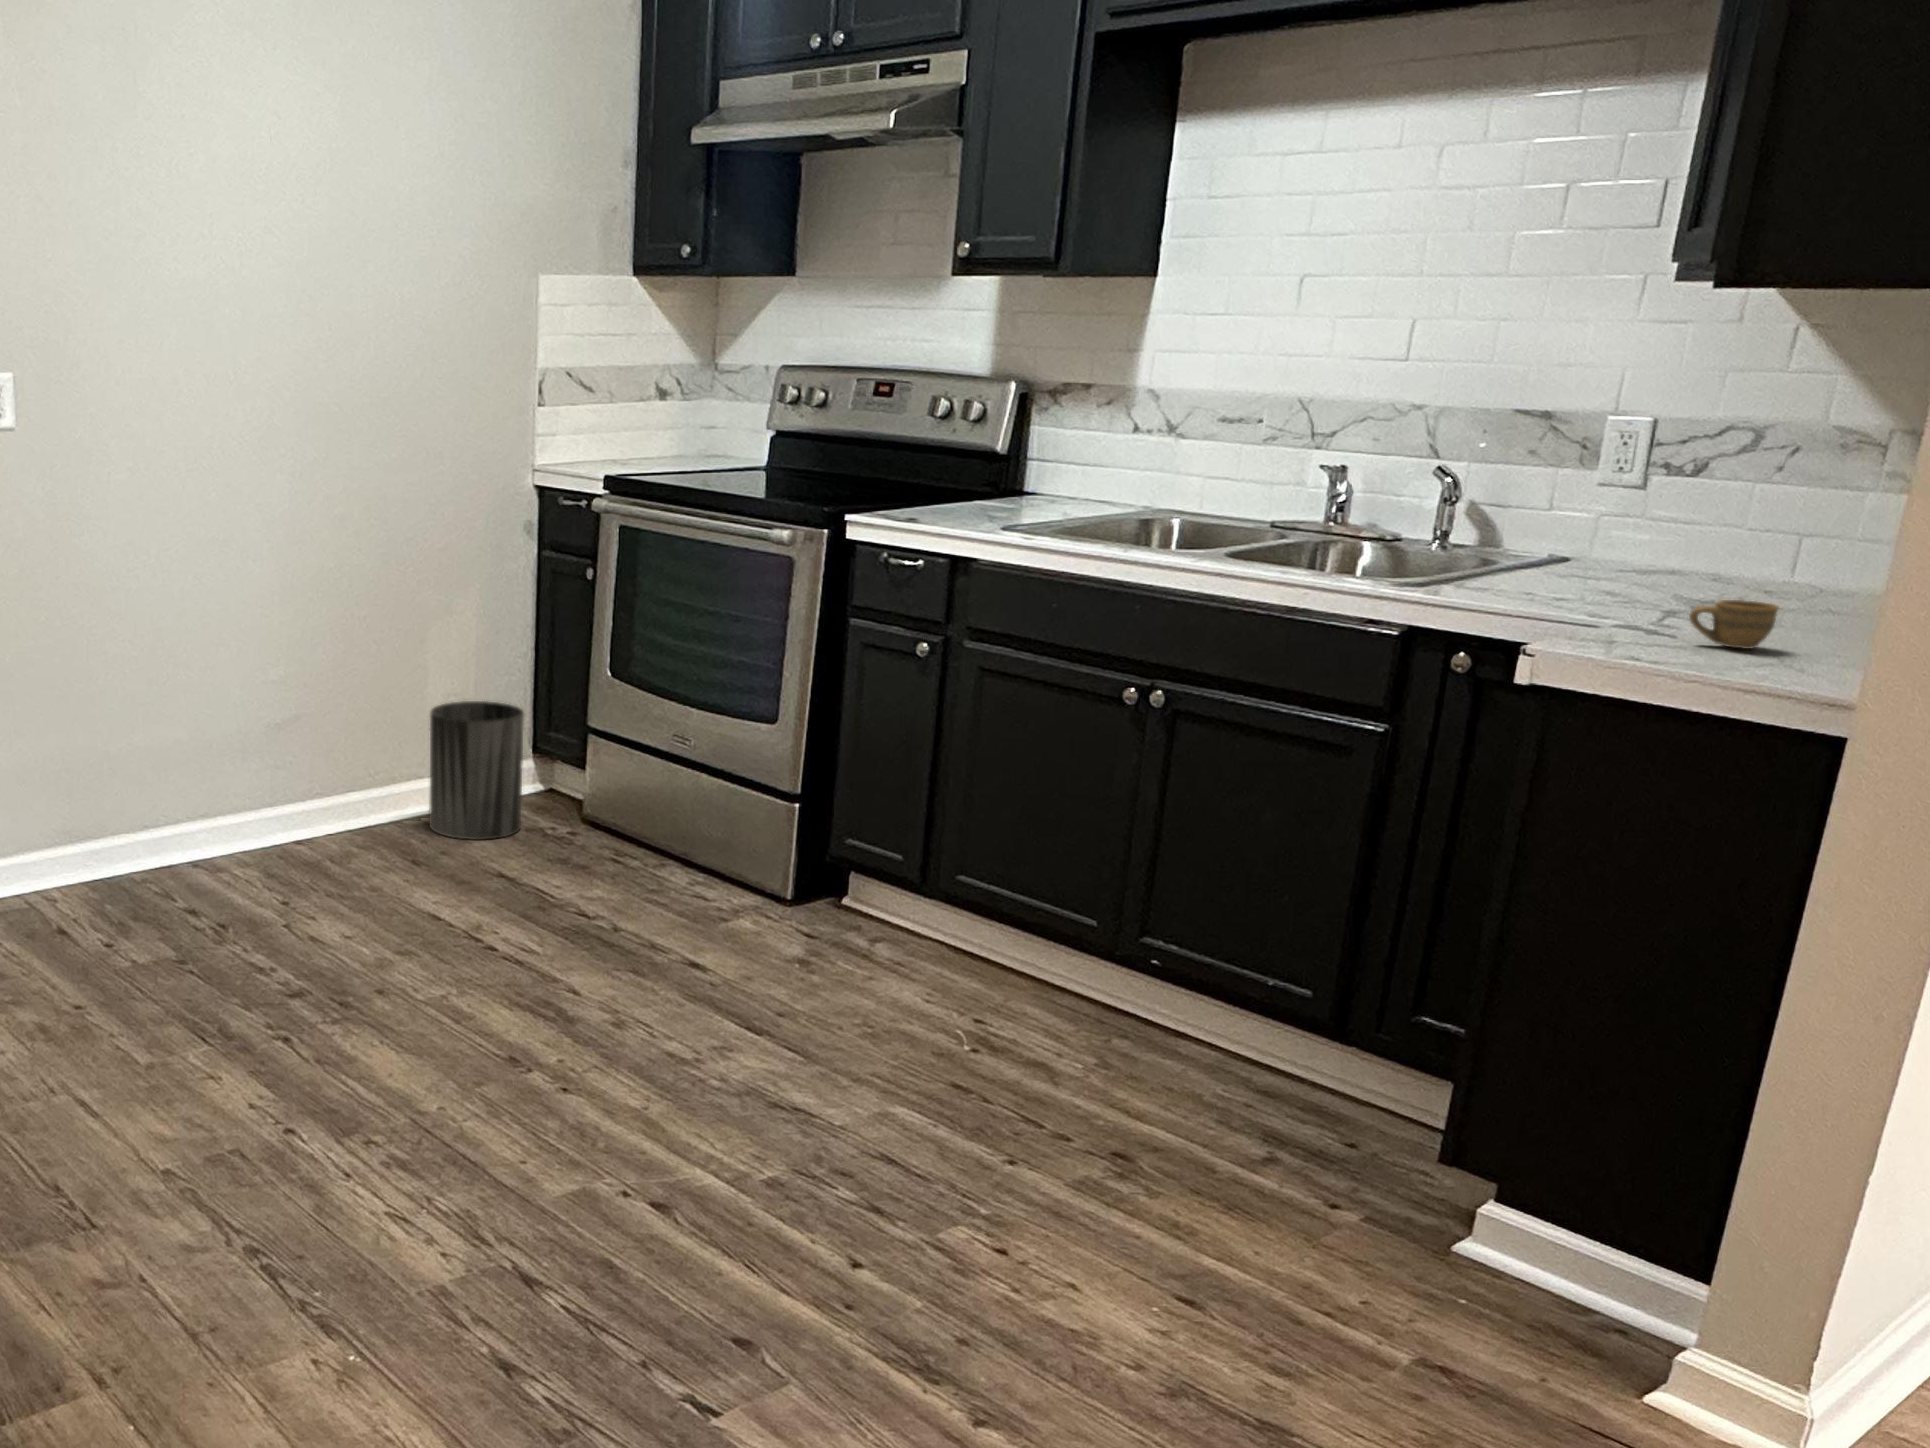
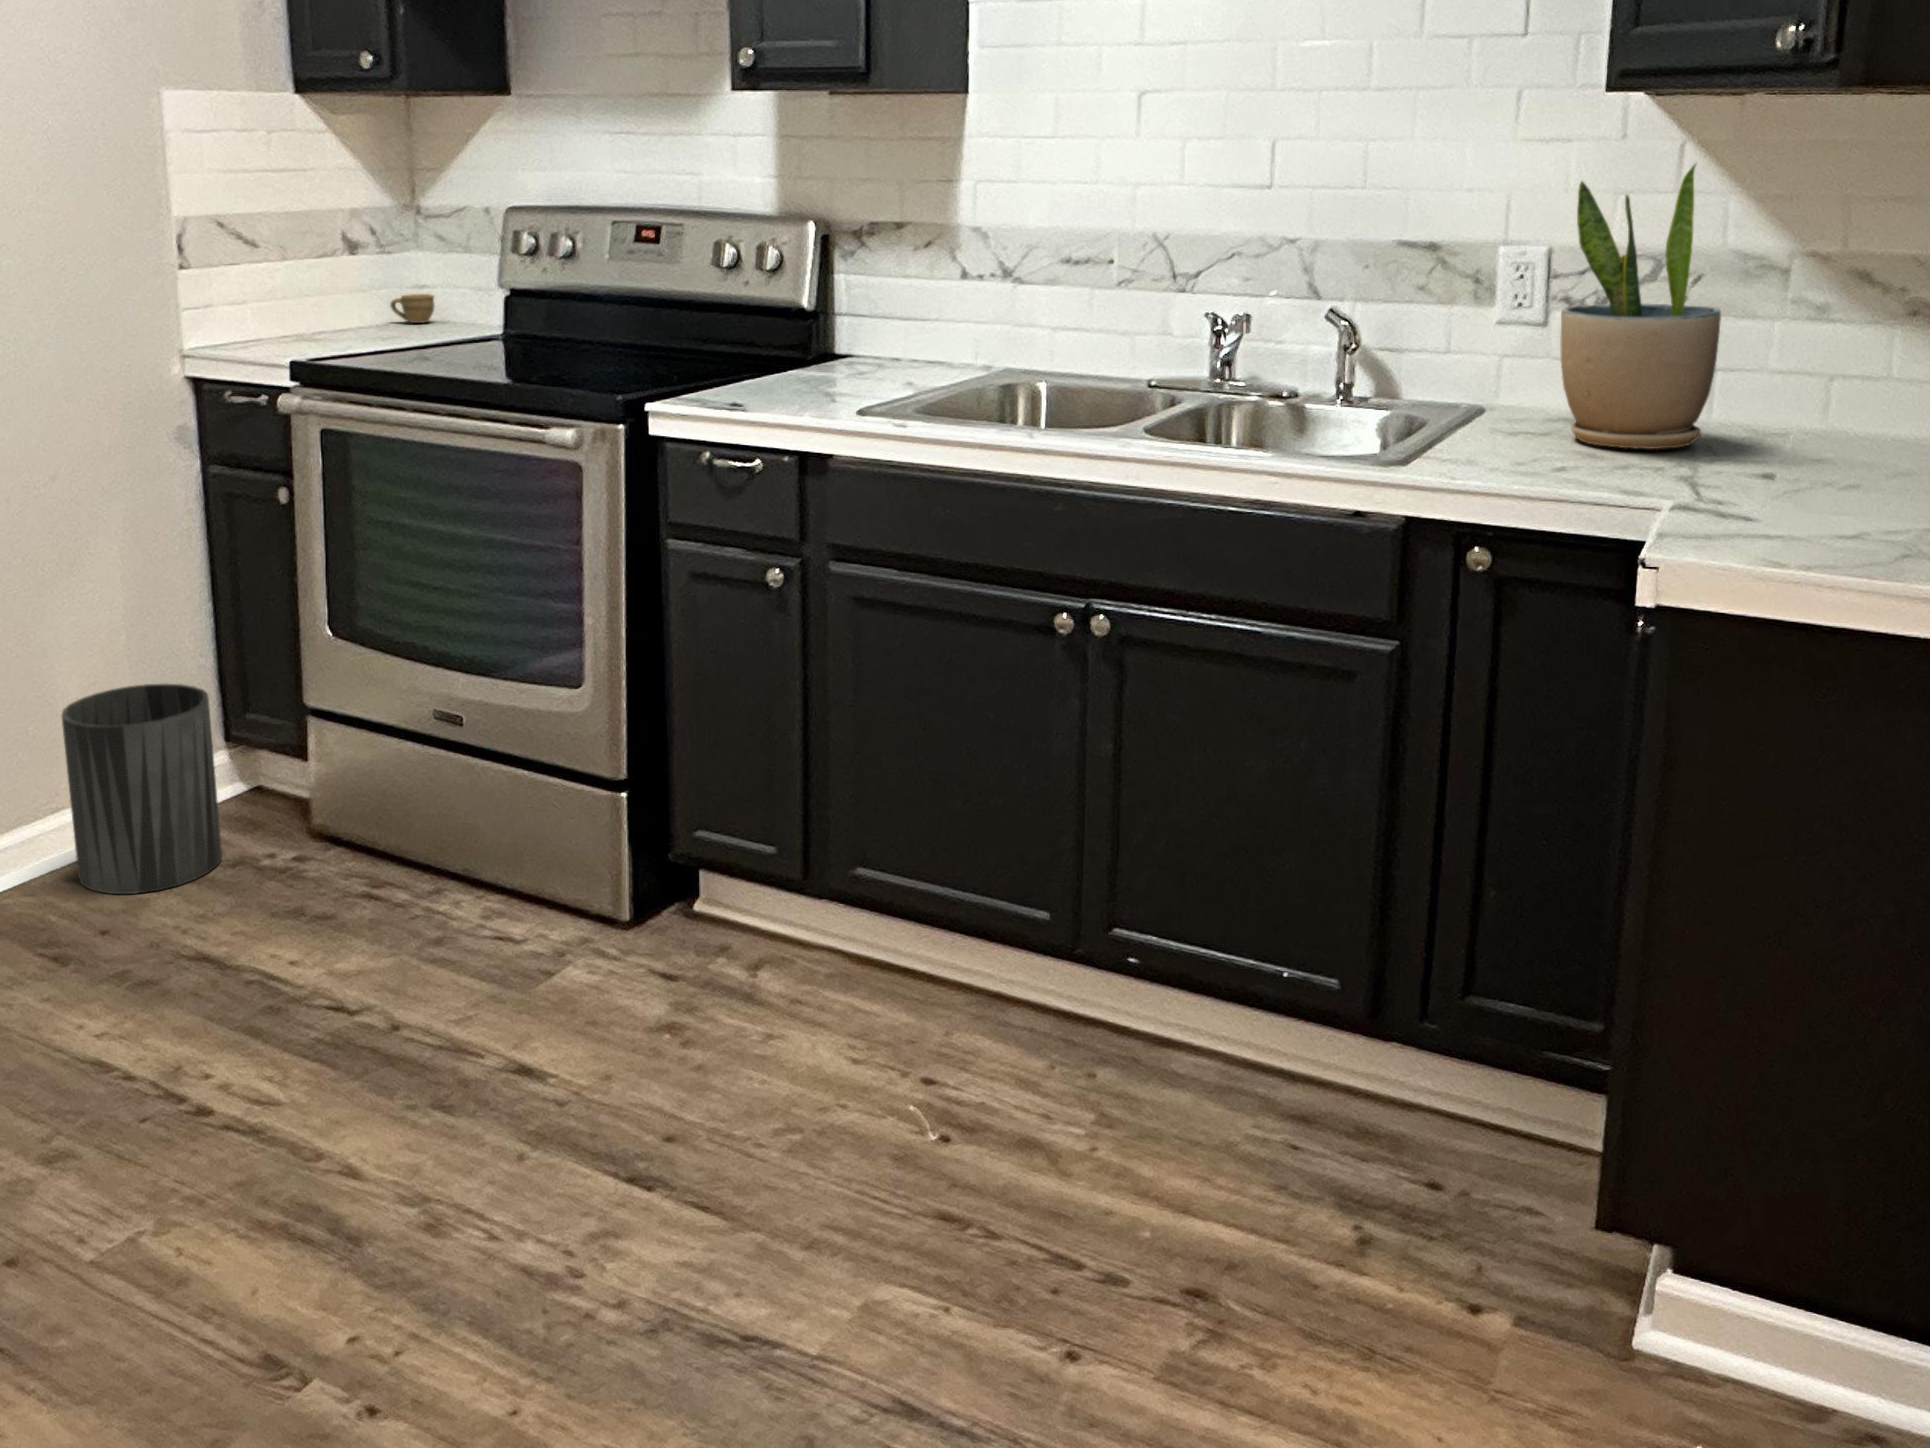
potted plant: none [1614,344,1776,596] -> present [1560,164,1721,449]
cup: present [1689,600,1779,649] -> present [390,294,434,323]

